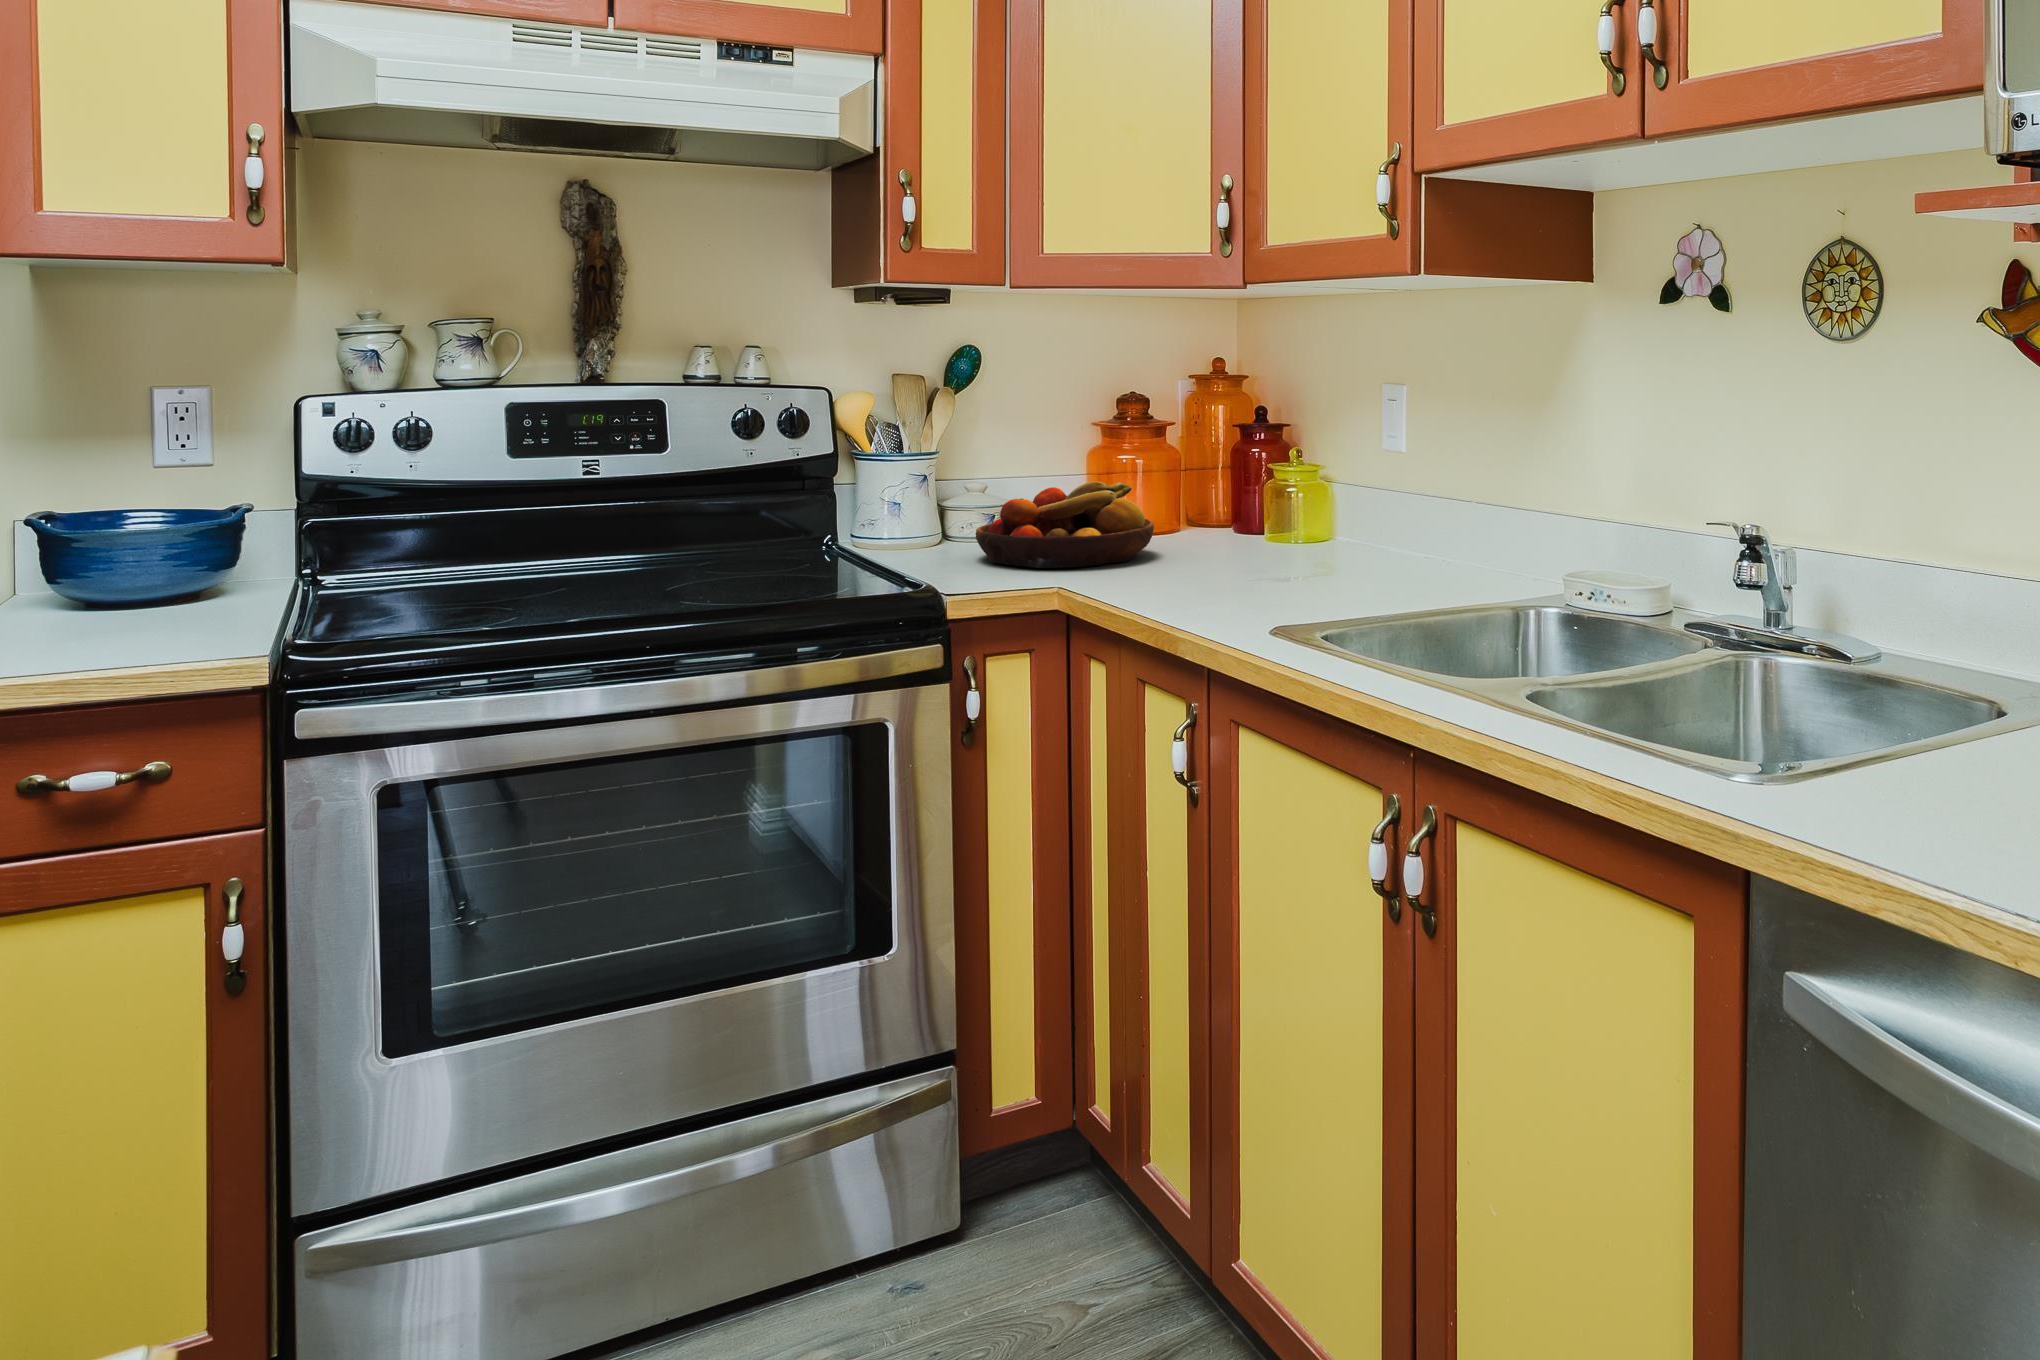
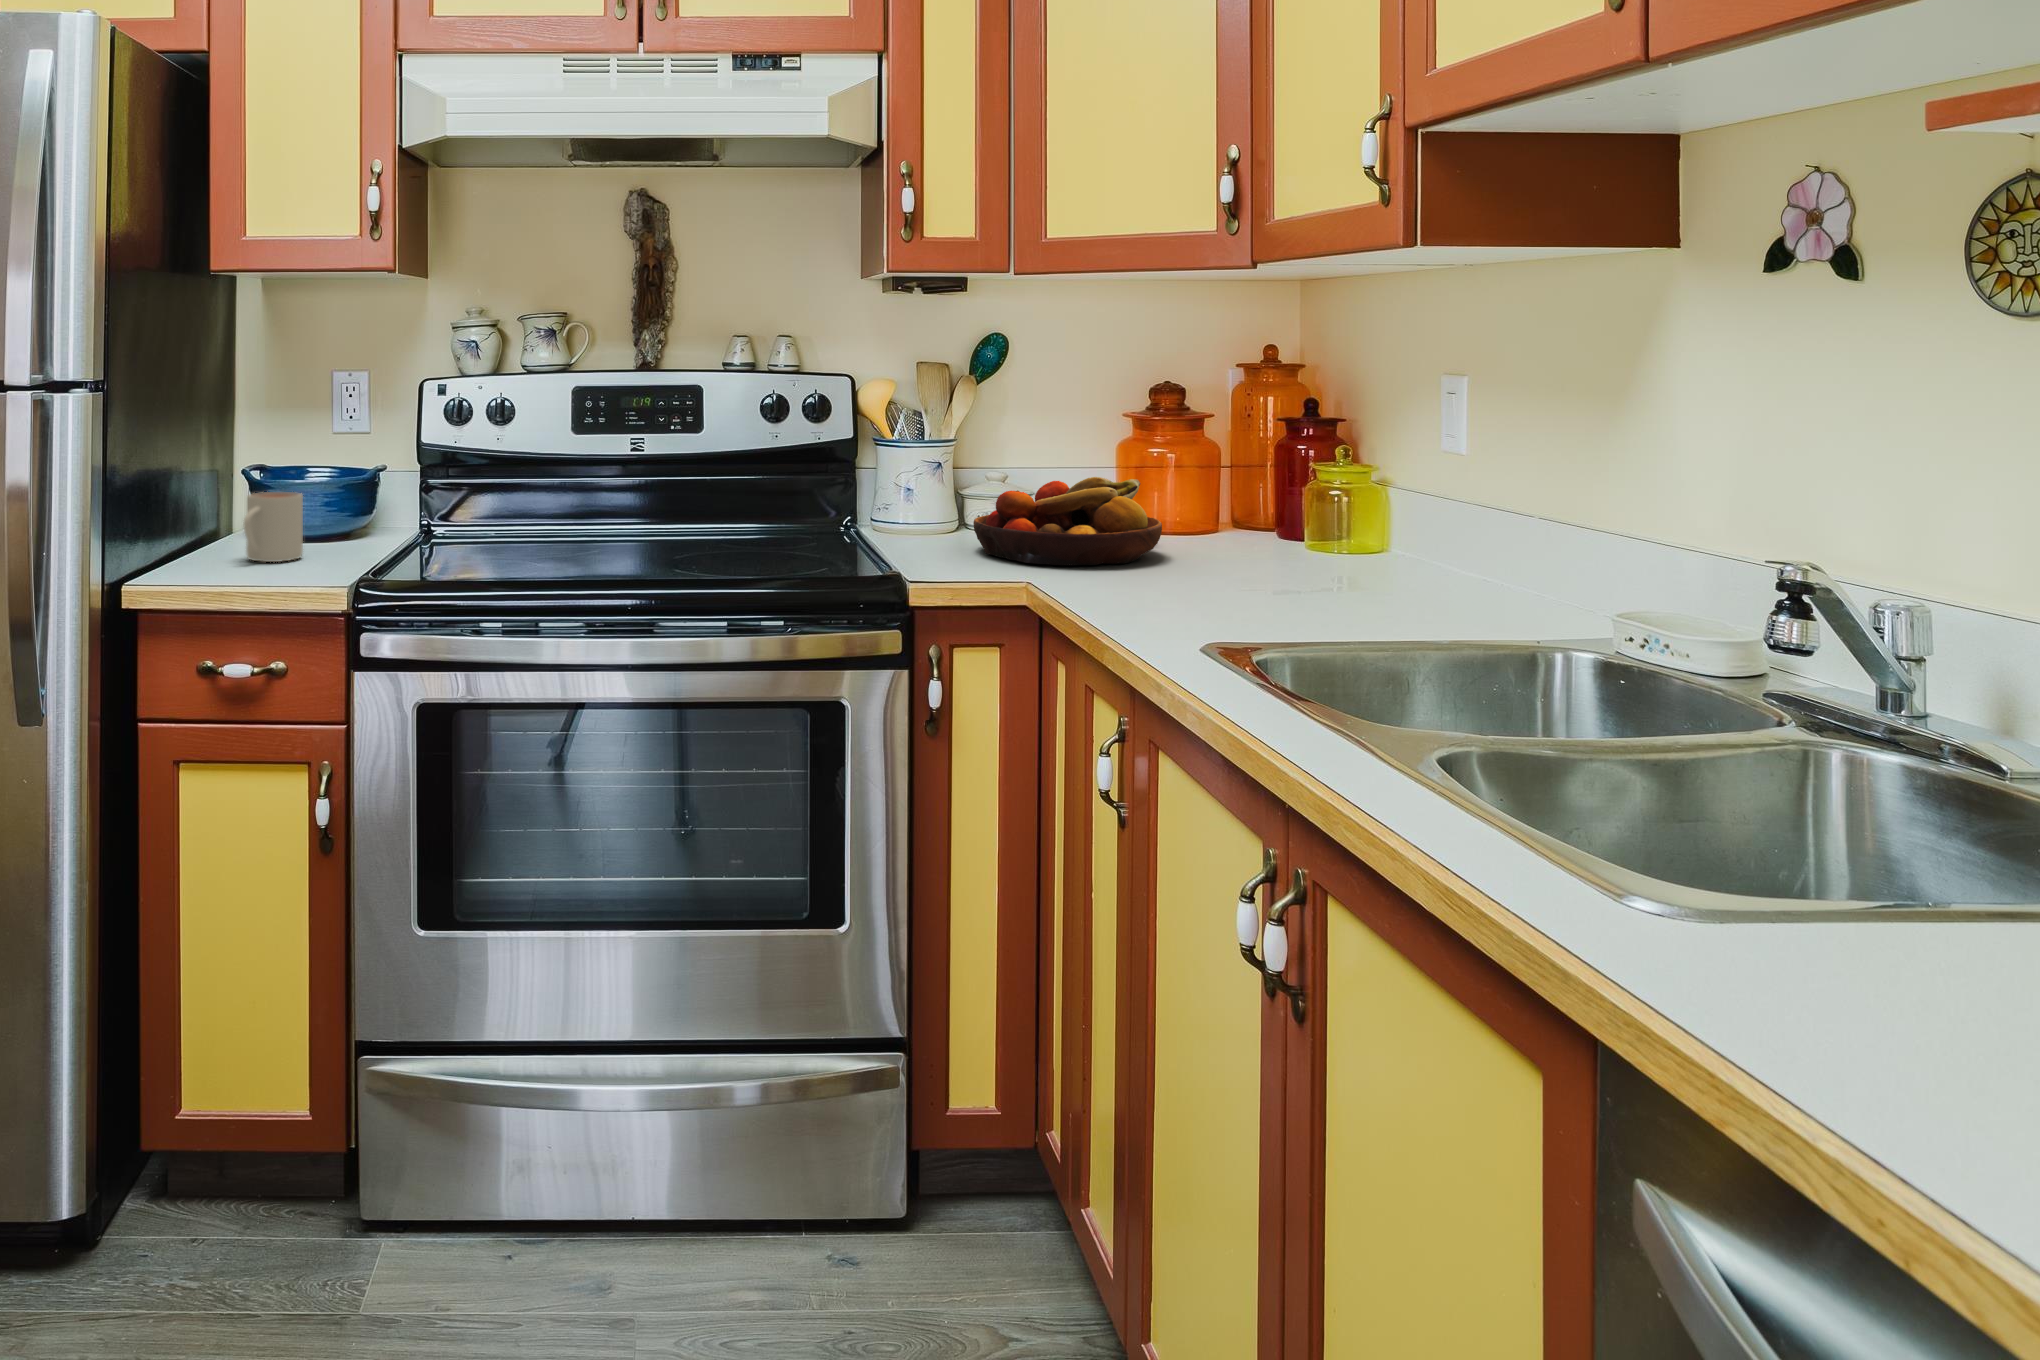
mug: none [56,549,146,641] -> present [244,492,303,562]

